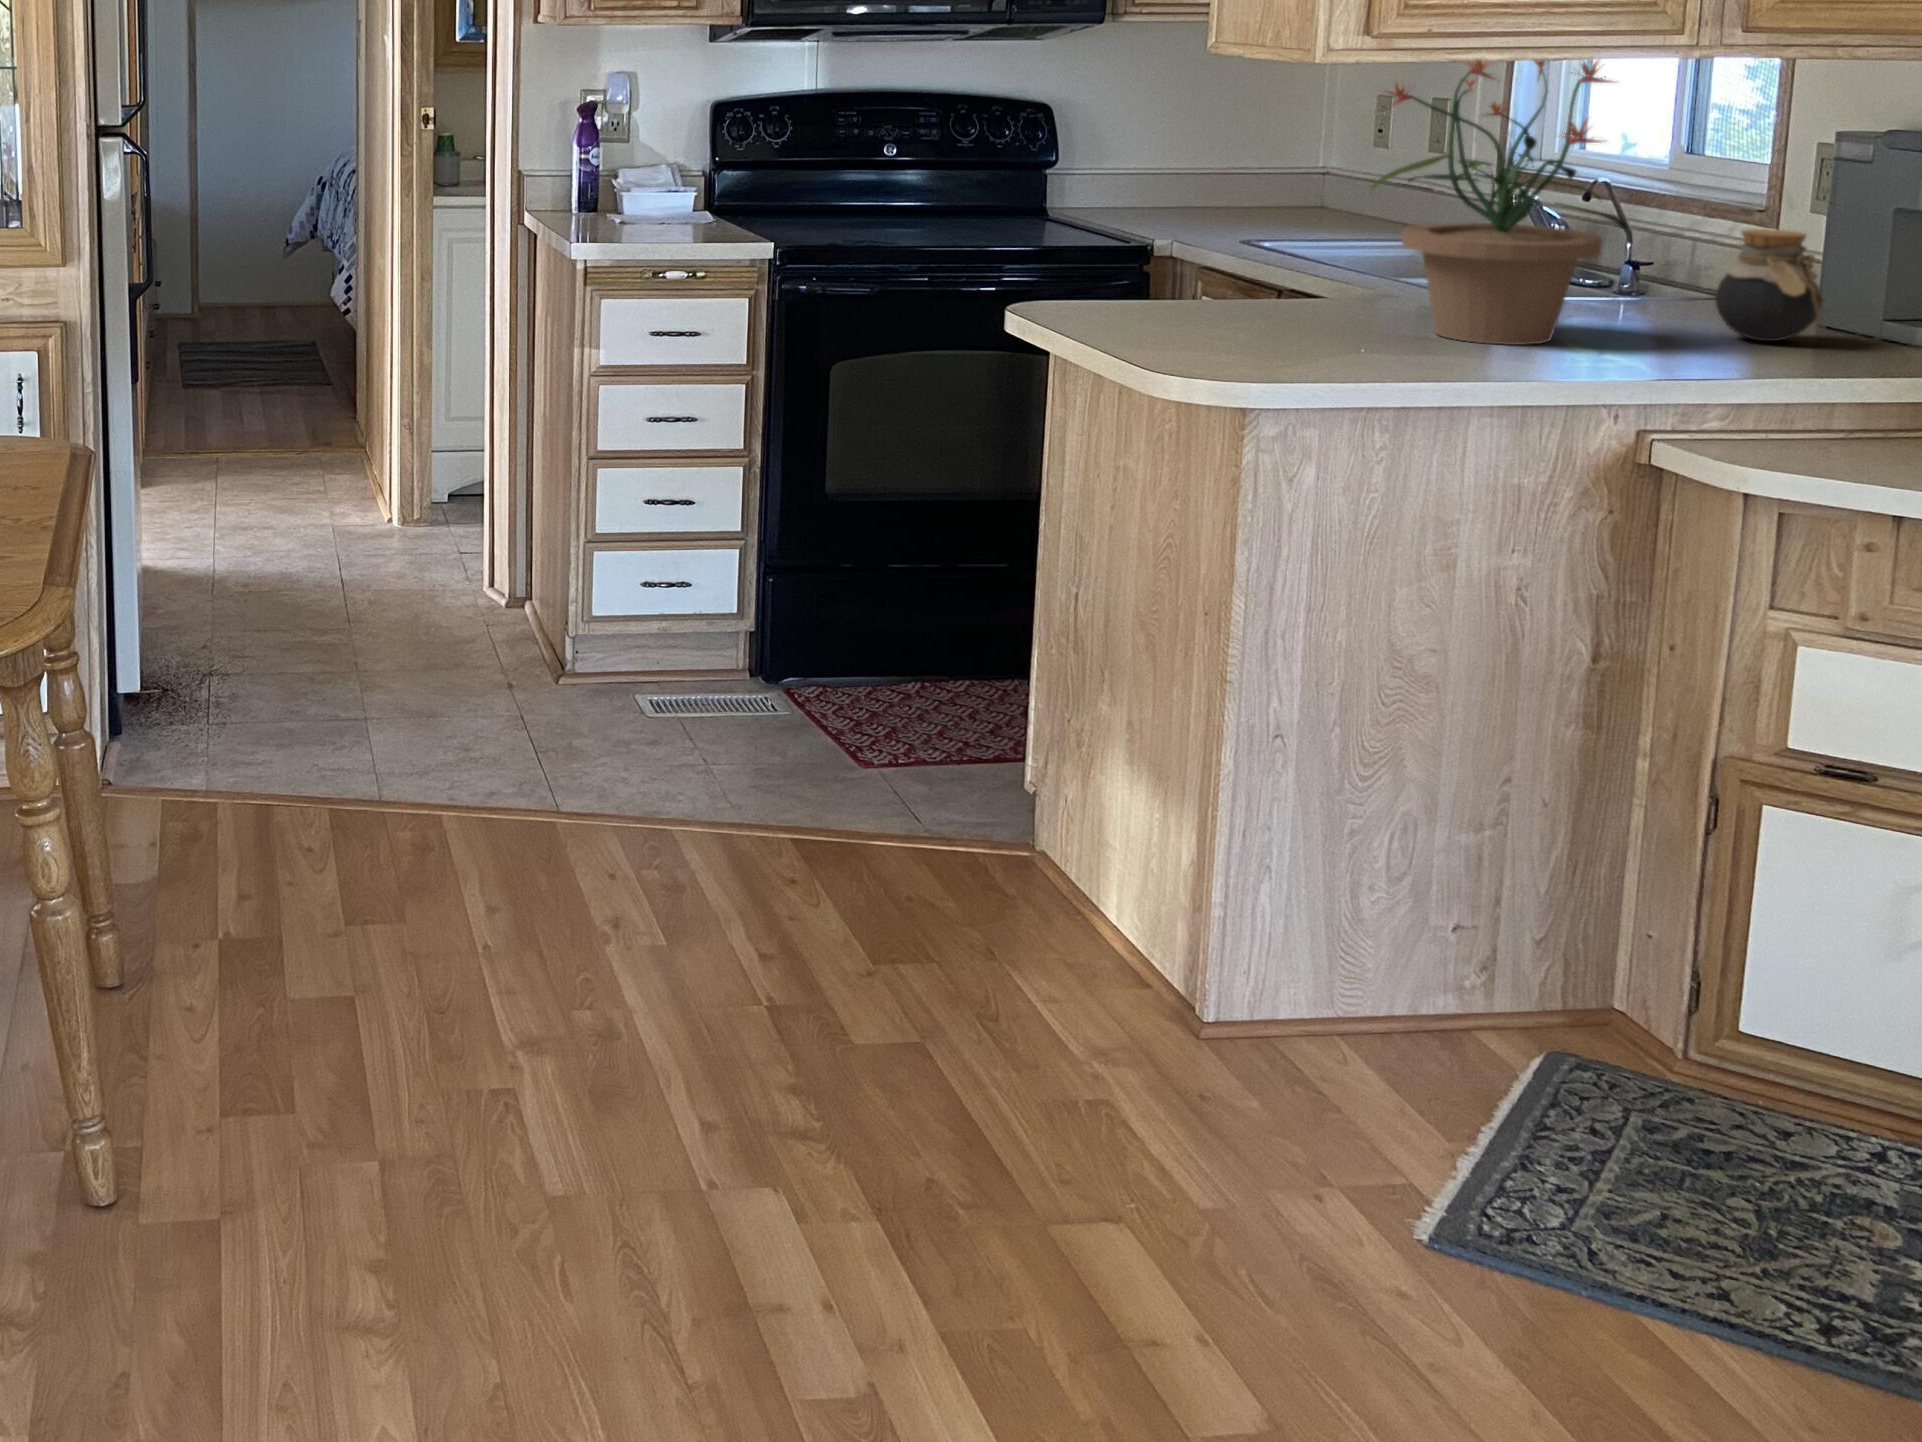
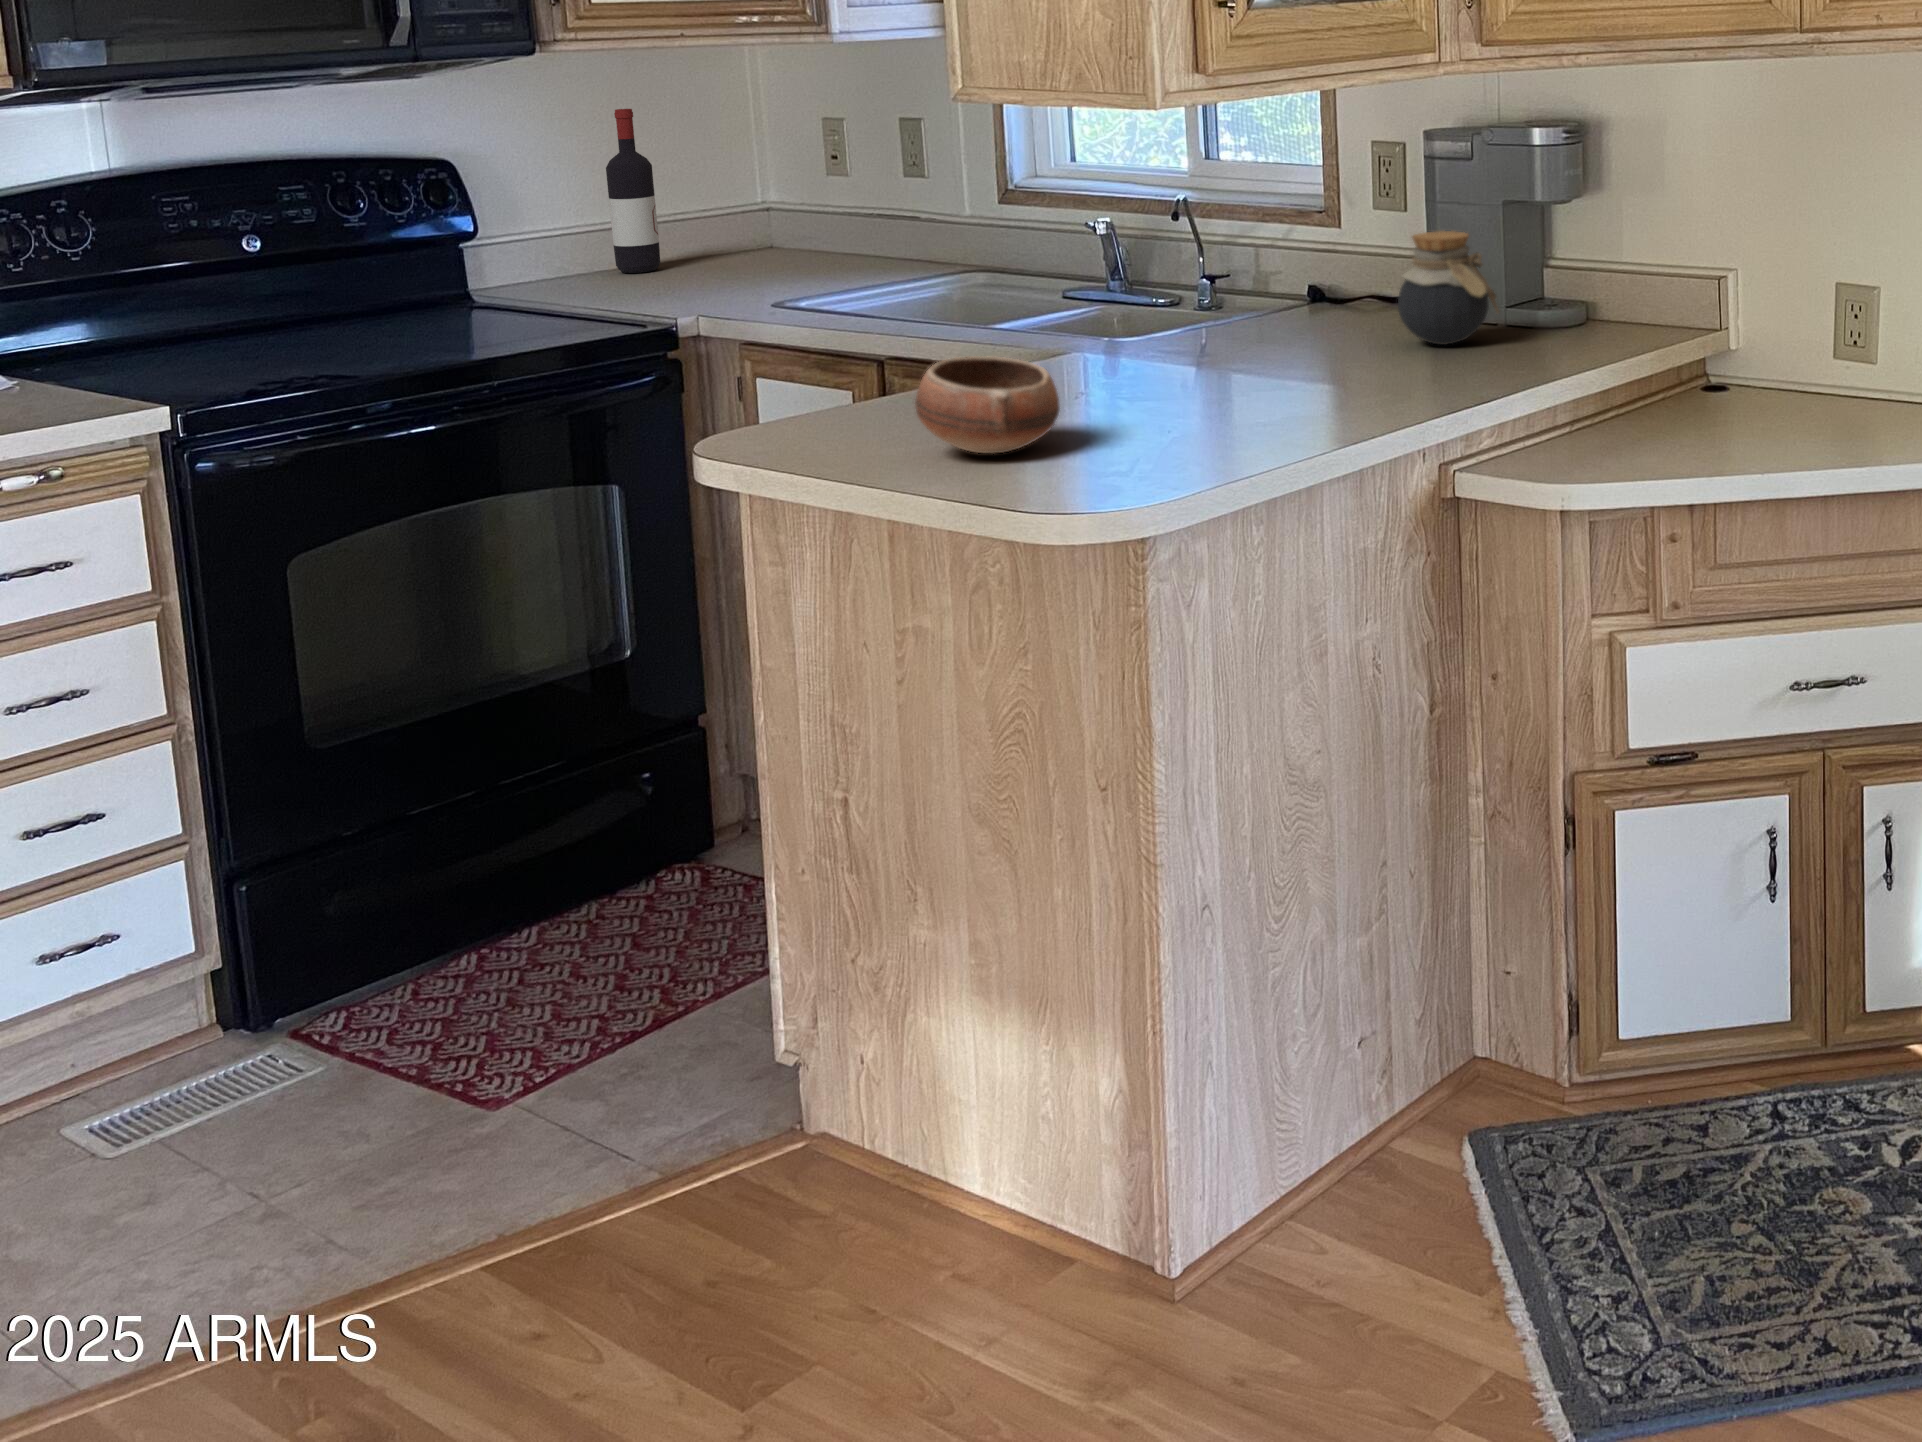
potted plant: present [1371,59,1627,345] -> none [1084,65,1352,398]
wine bottle: none [1178,75,1221,213] -> present [606,109,660,273]
bowl: none [1154,262,1274,340] -> present [915,356,1060,454]

